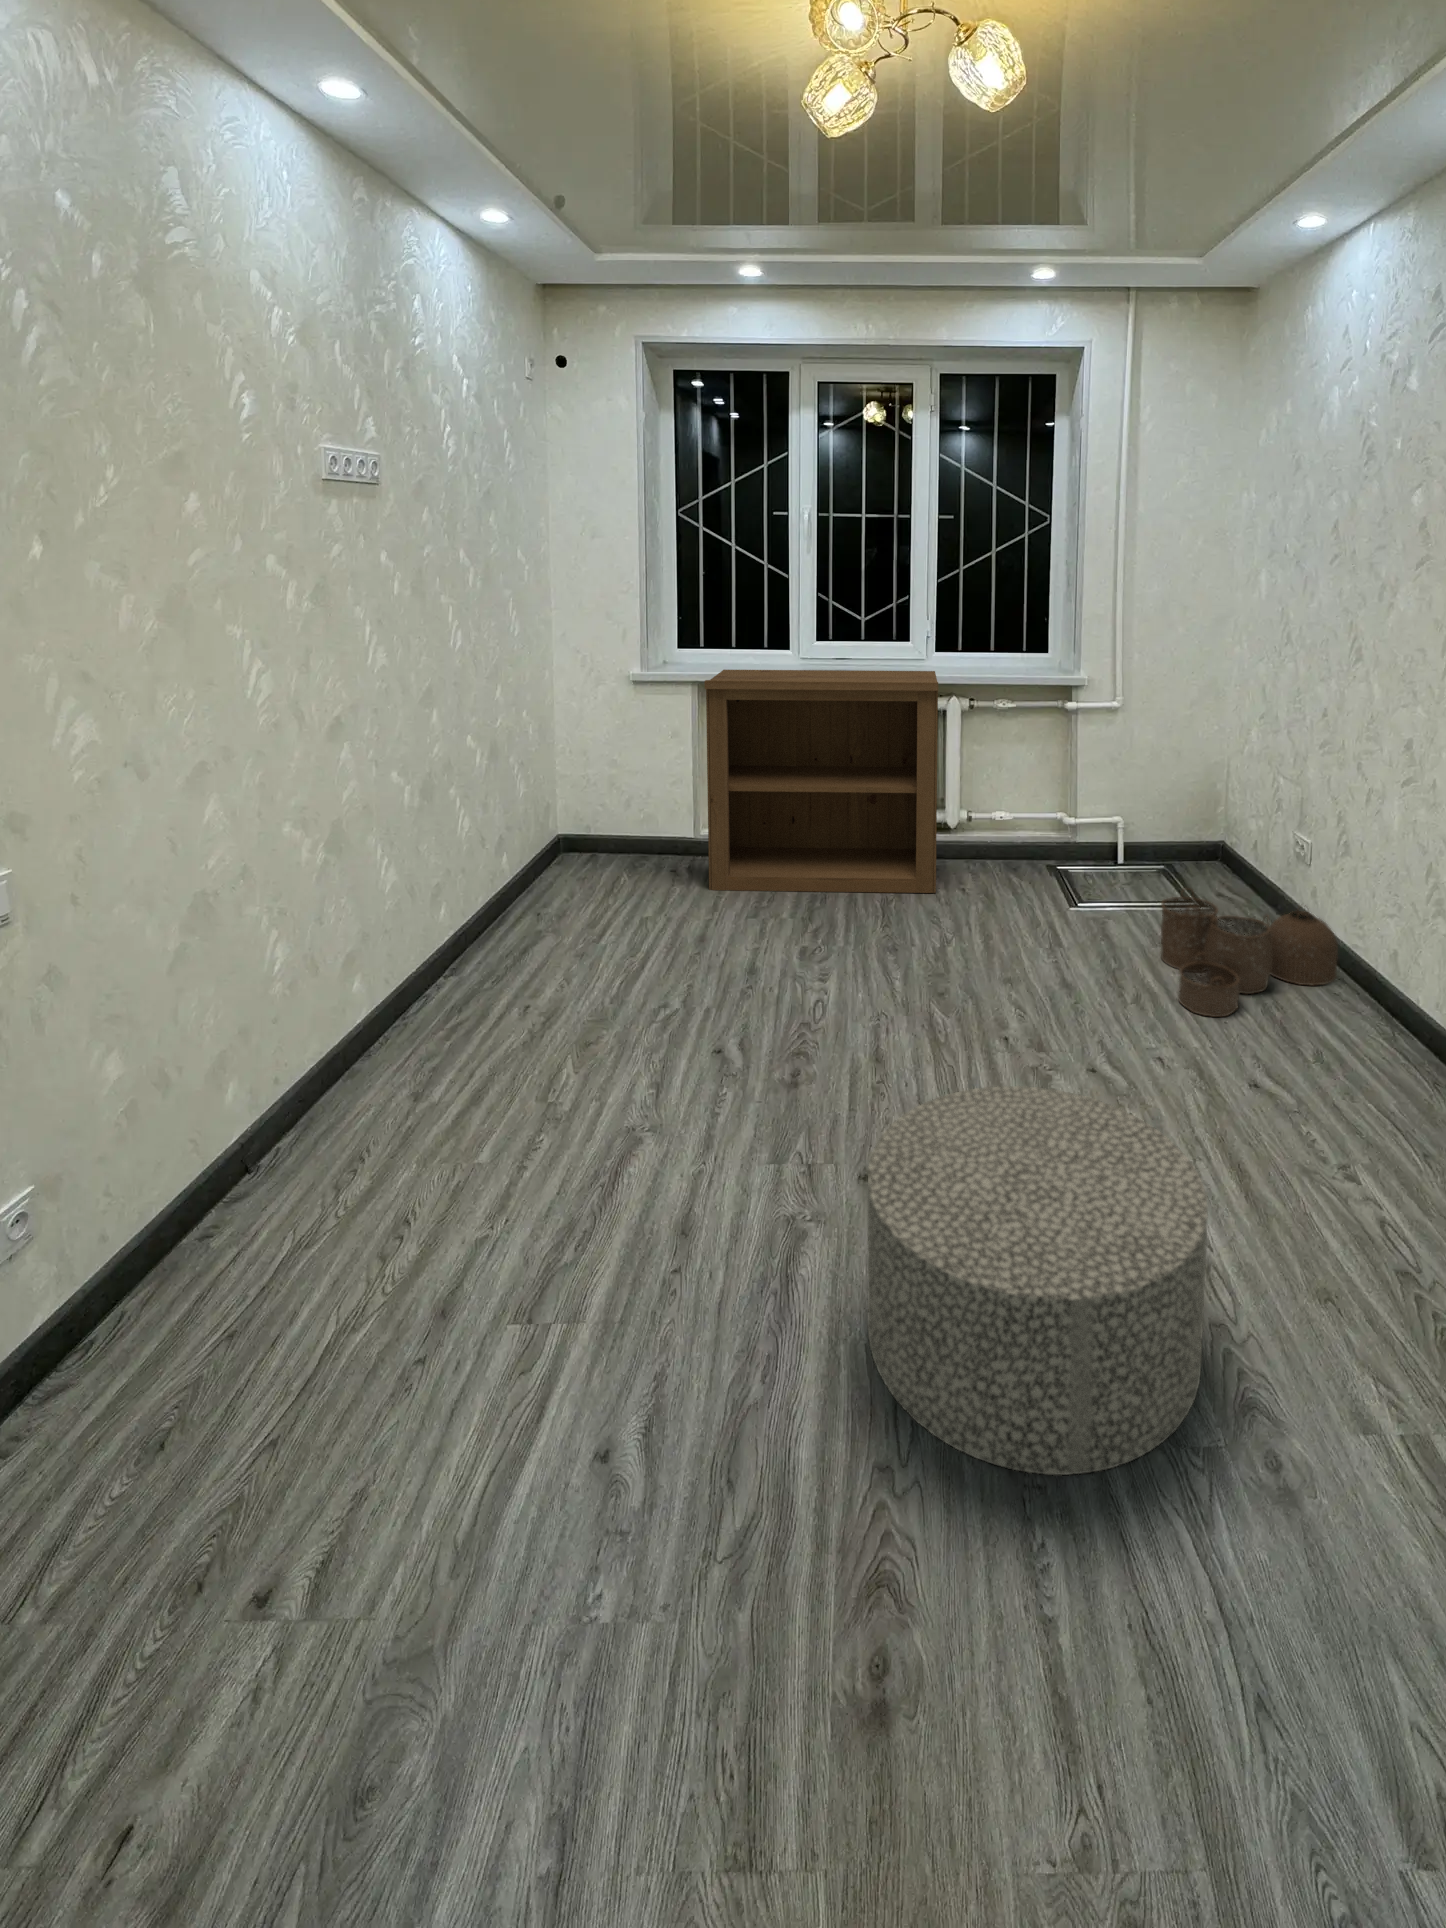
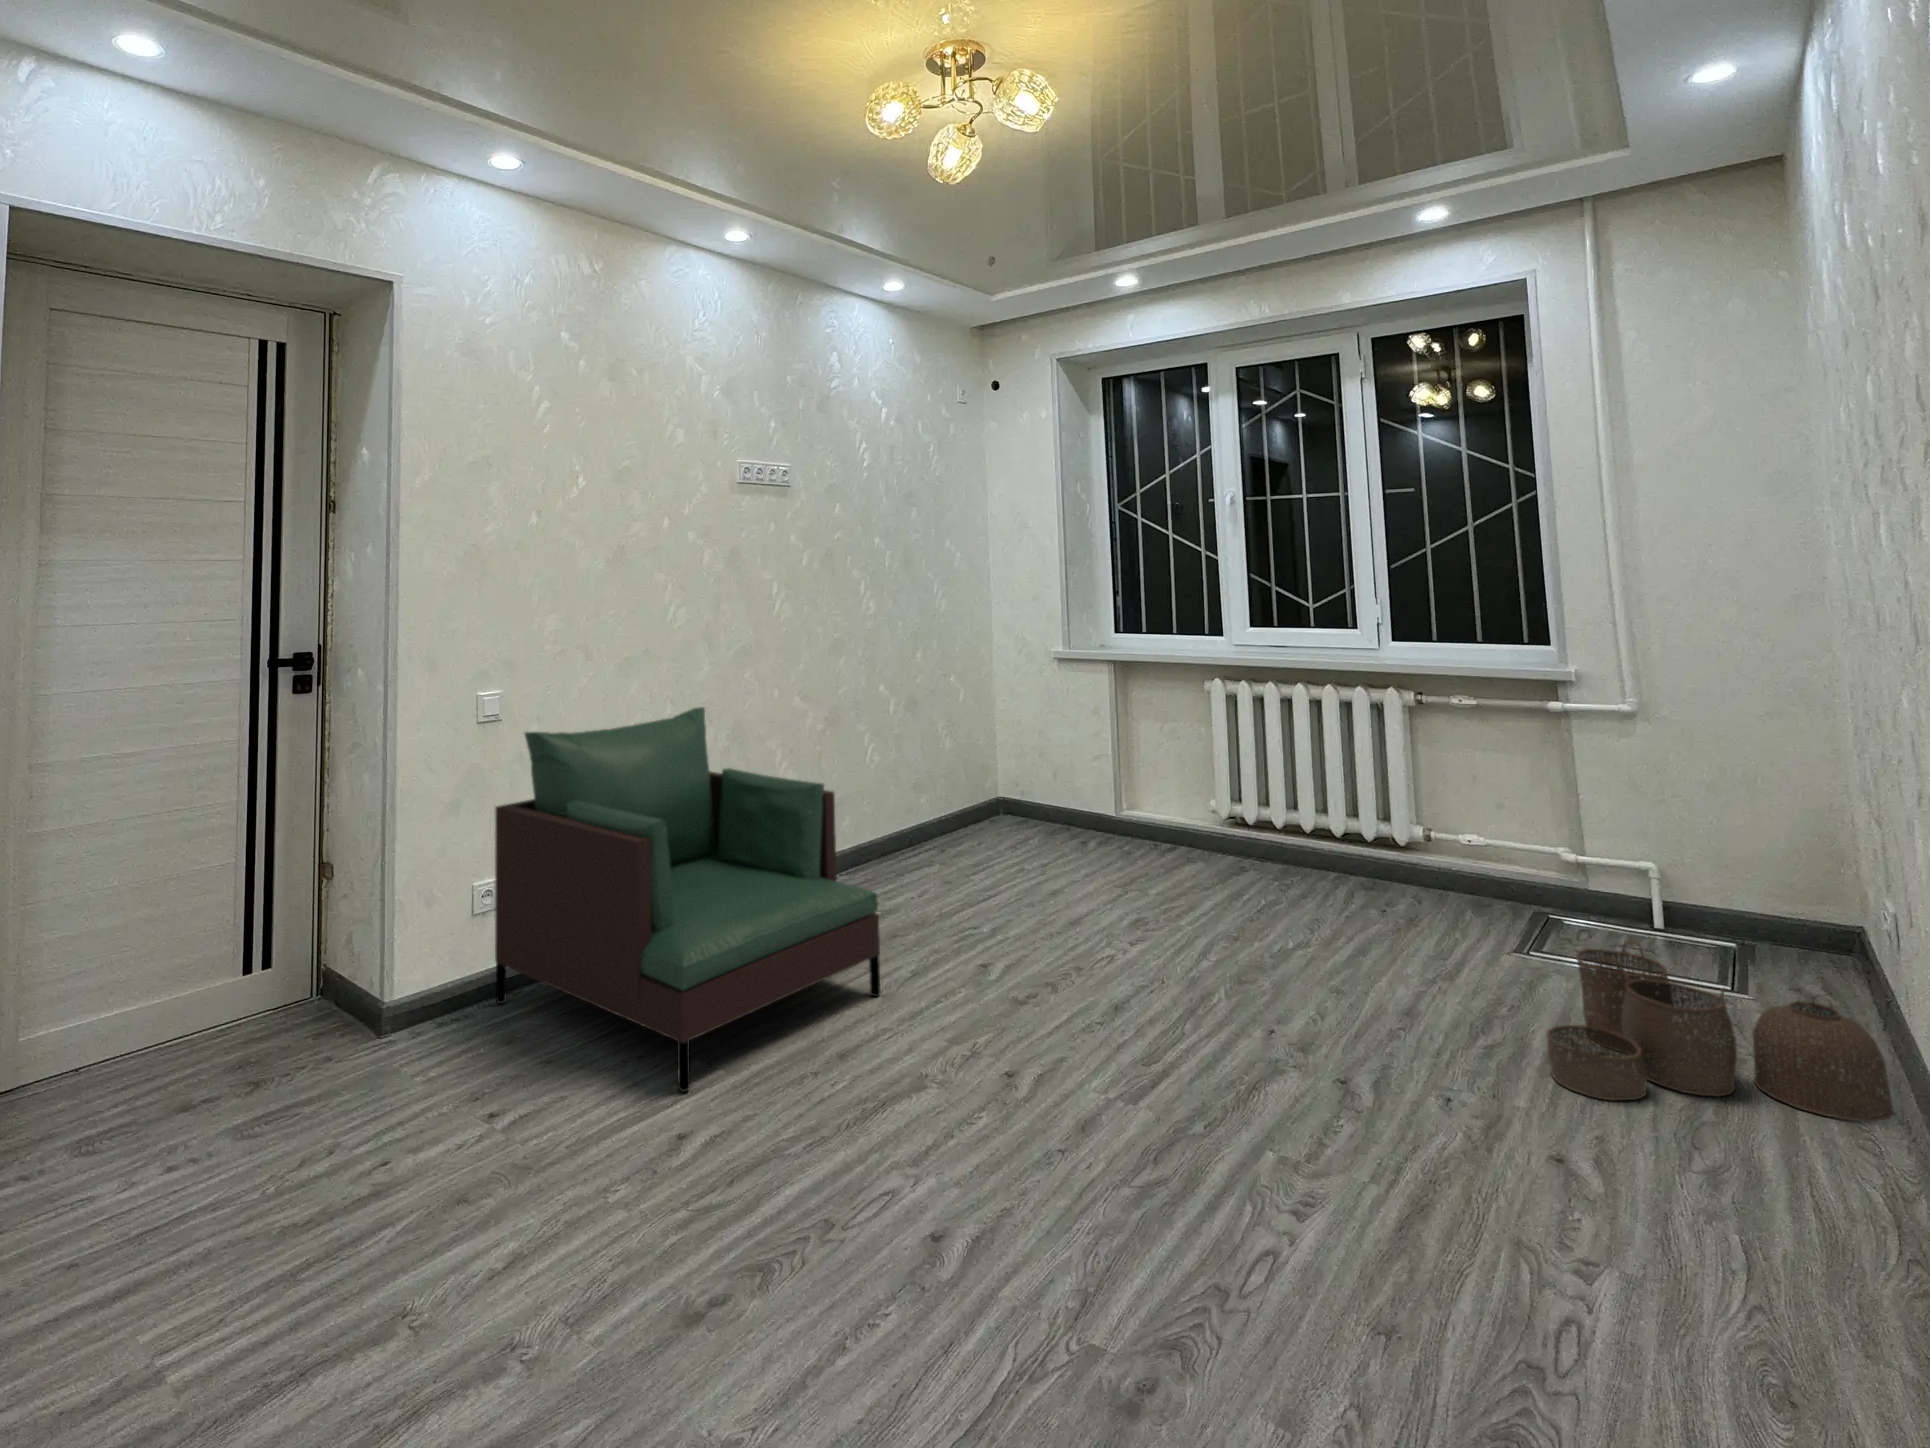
bookshelf: present [705,670,938,893] -> none [1090,650,1379,910]
armchair: none [31,816,646,1381] -> present [495,707,880,1092]
ottoman: present [867,1086,1208,1475] -> none [871,991,1199,1320]

